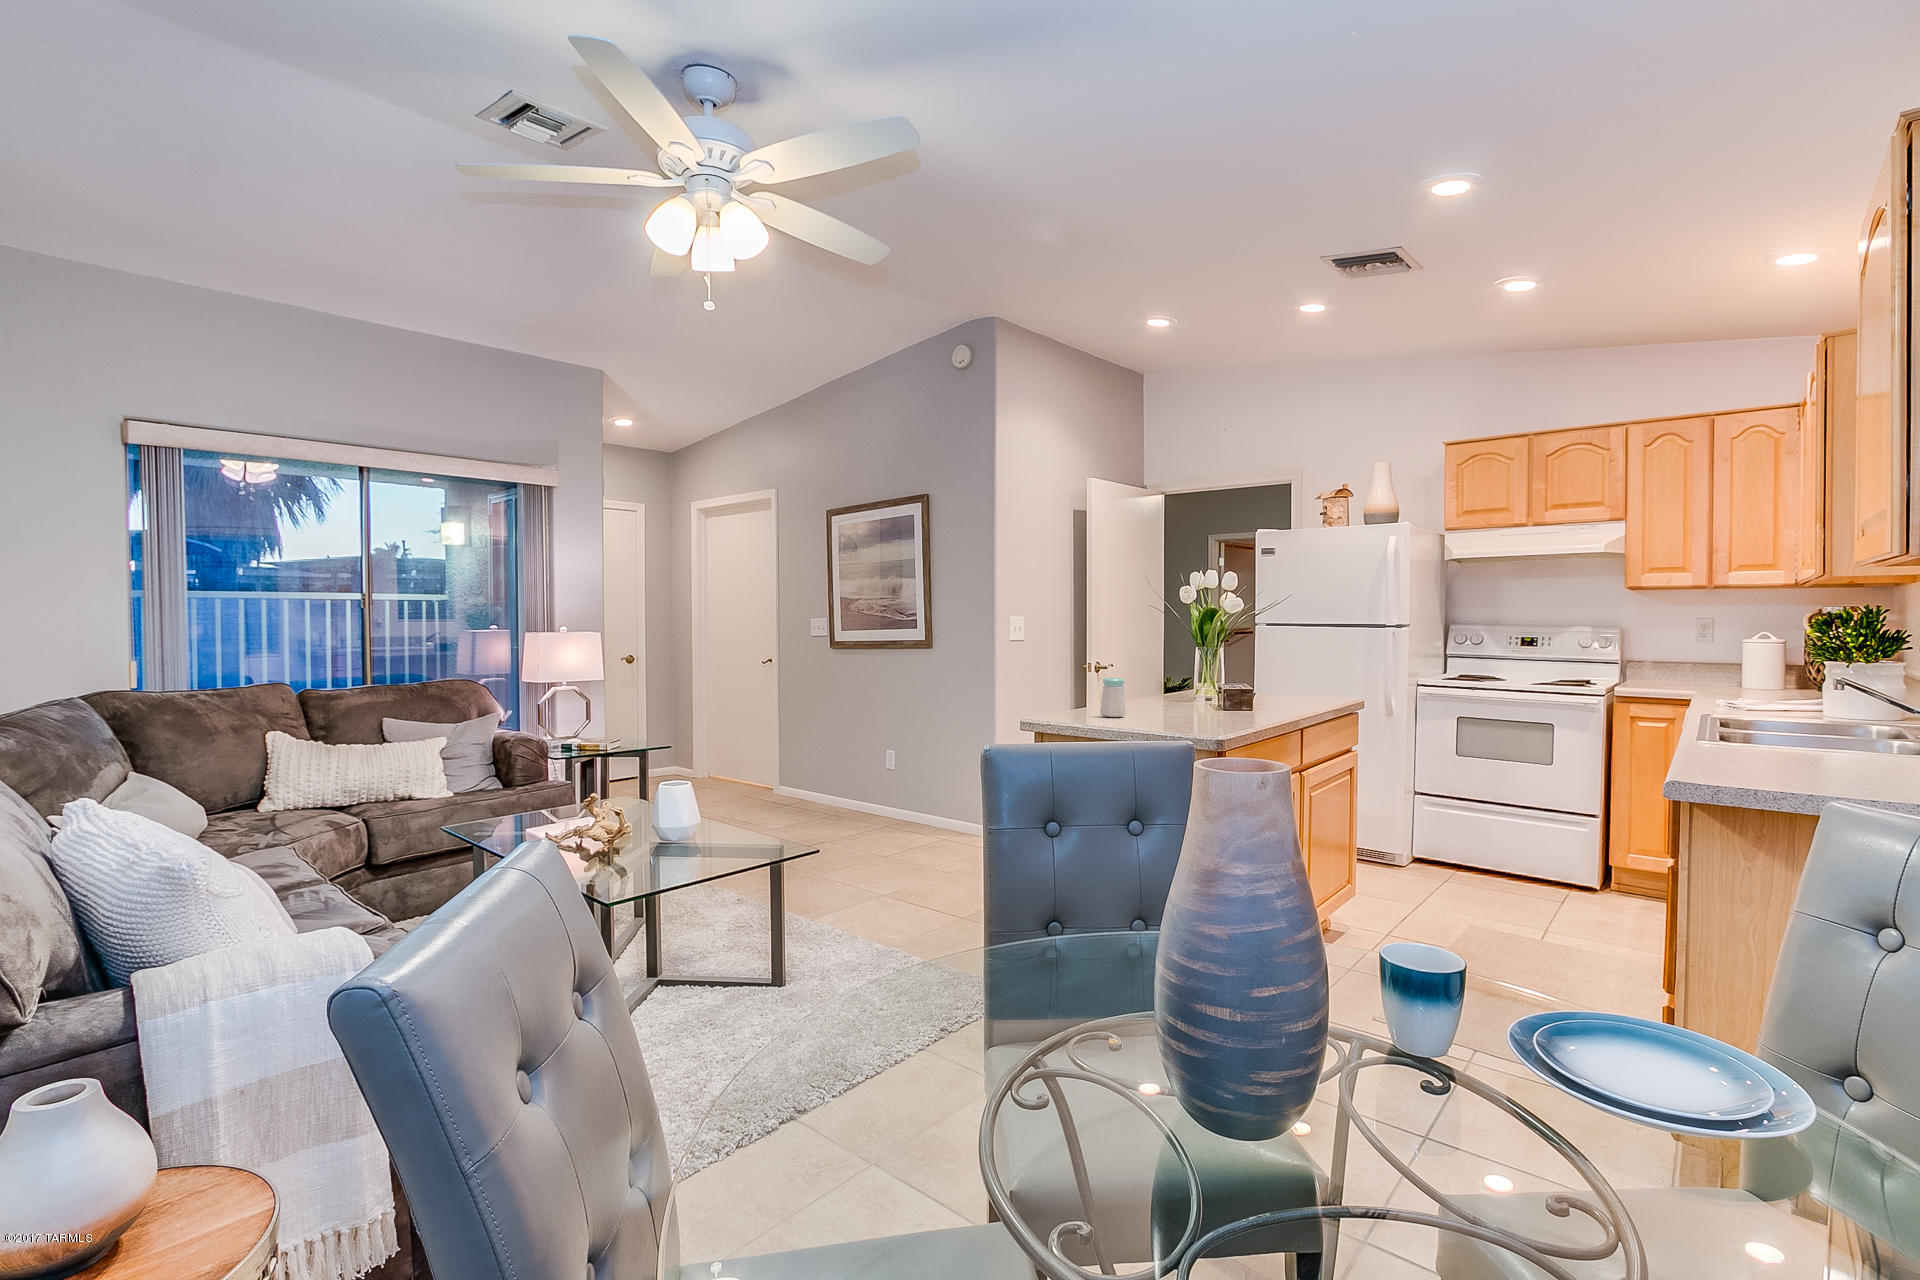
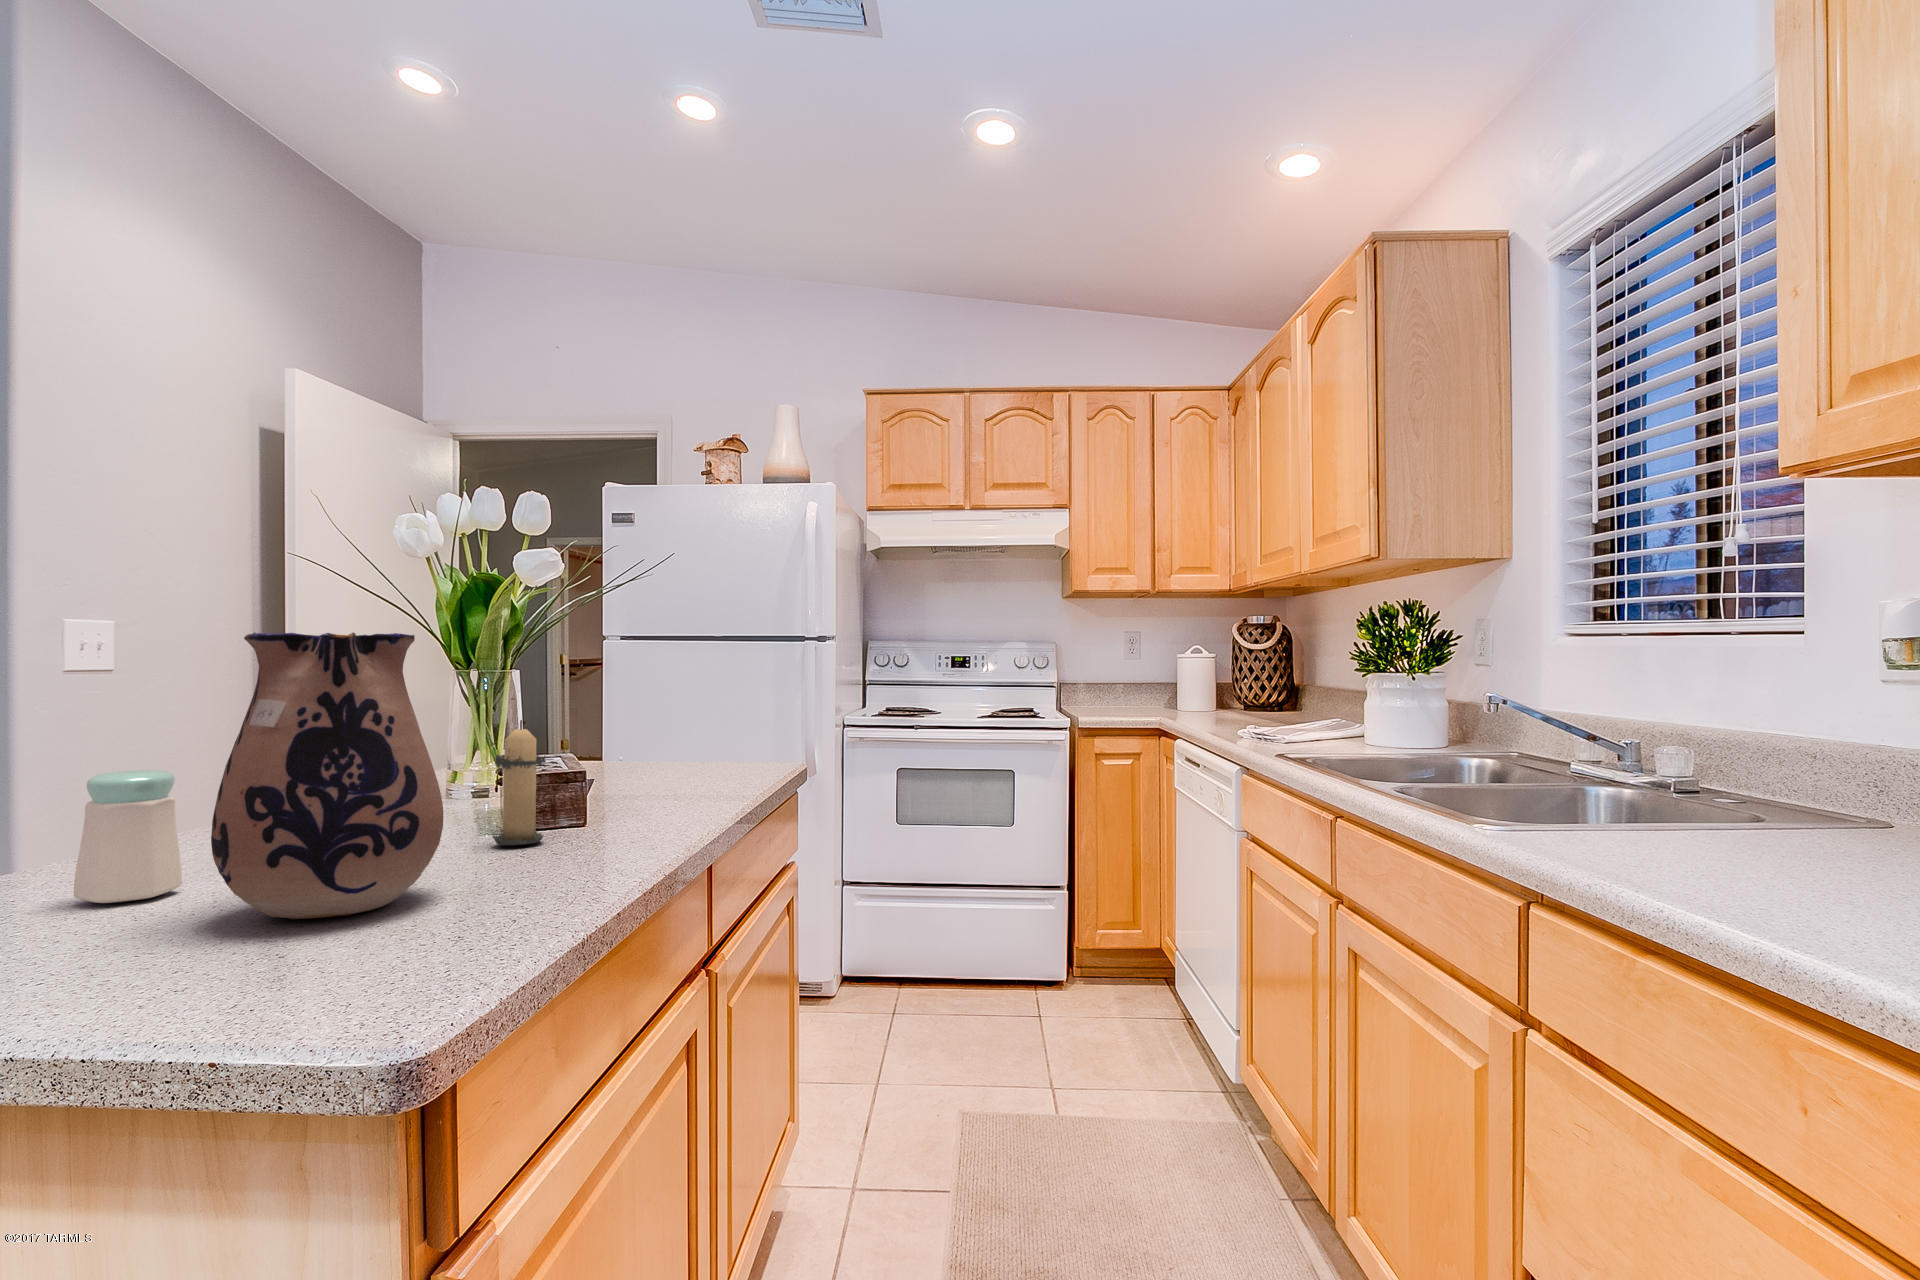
ceramic pitcher: none [1144,636,1207,723] -> present [211,632,443,919]
candle: none [1213,667,1238,716] -> present [492,720,546,845]

